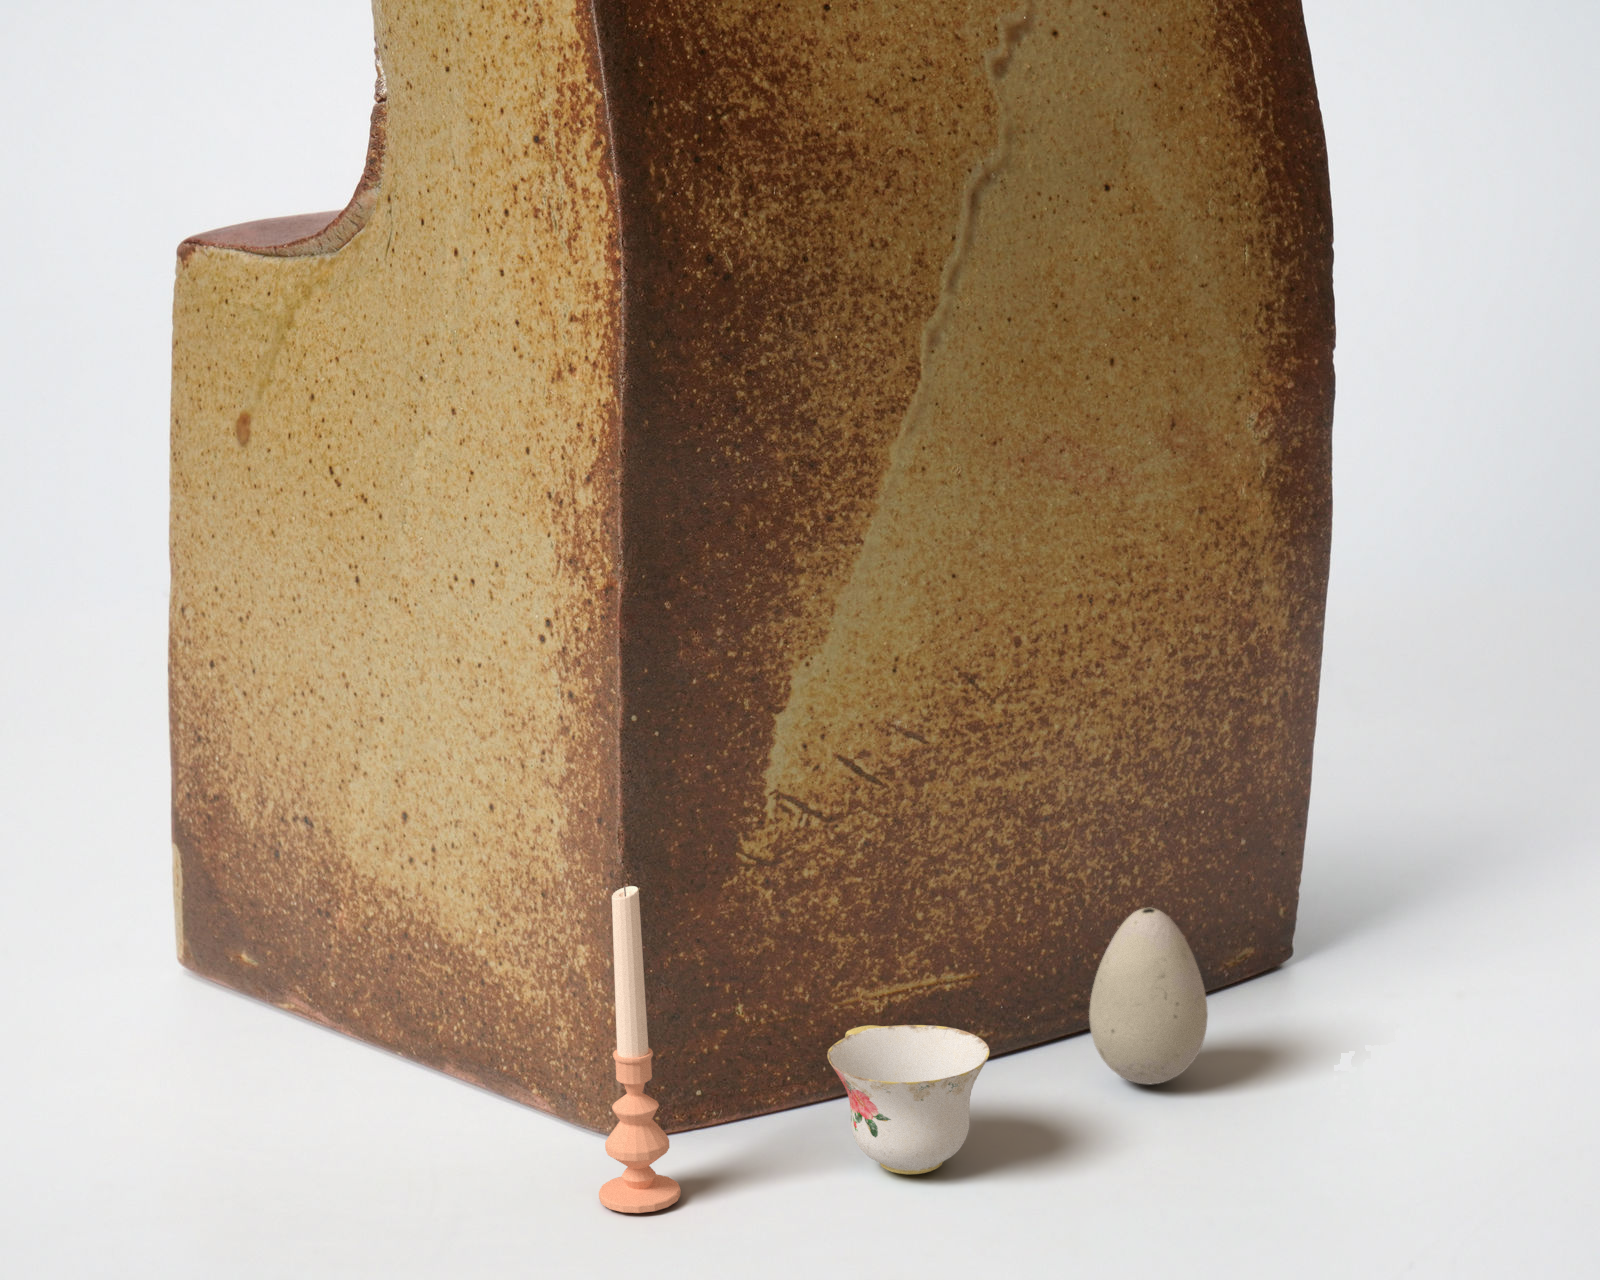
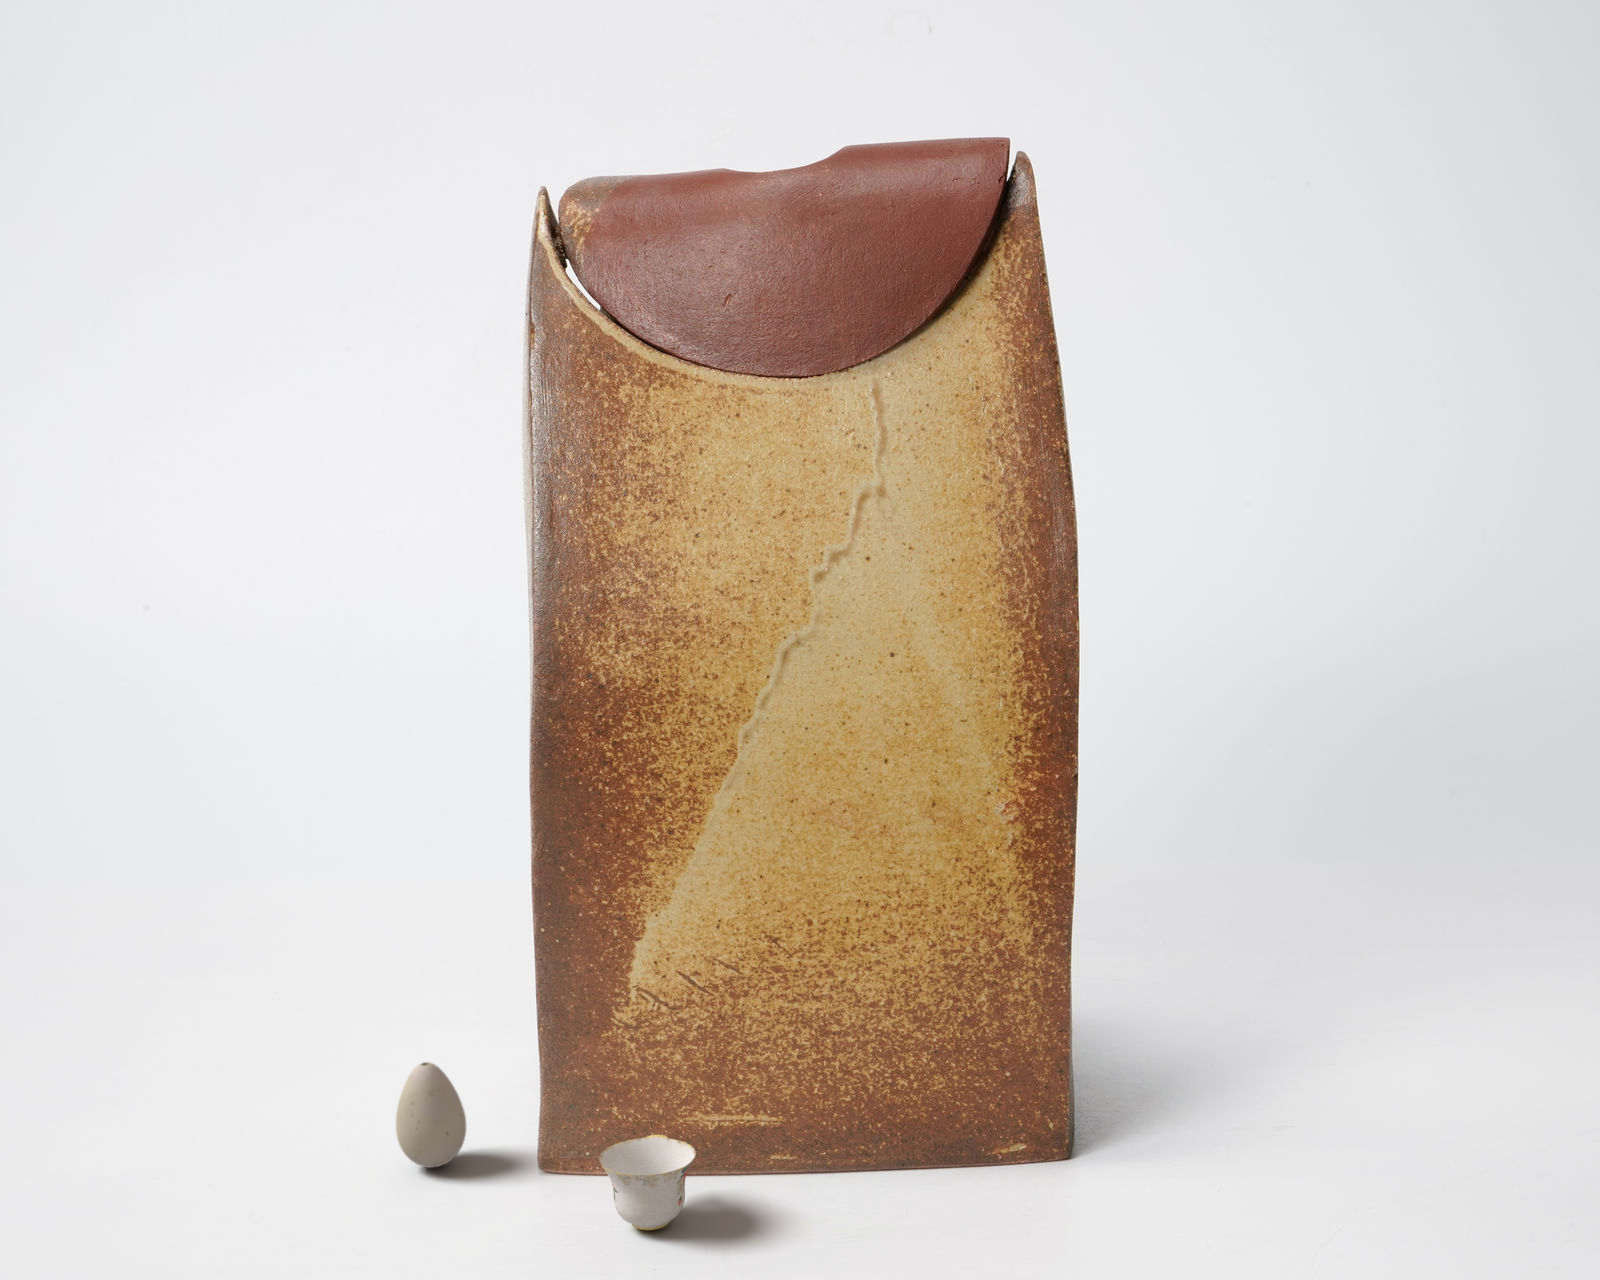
candle: present [599,886,681,1213] -> none [480,1023,527,1212]
decorative egg: present [1089,908,1208,1084] -> present [396,1062,466,1168]

